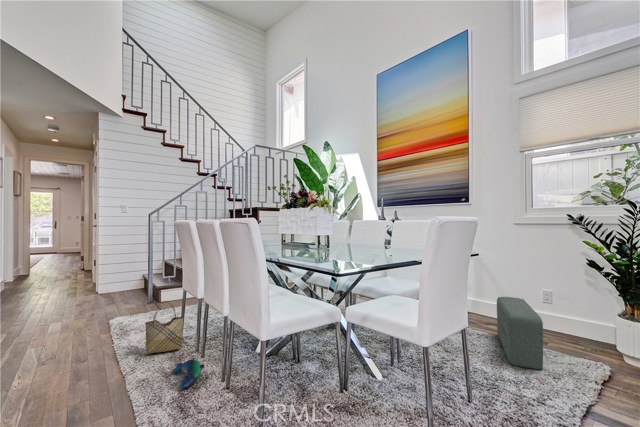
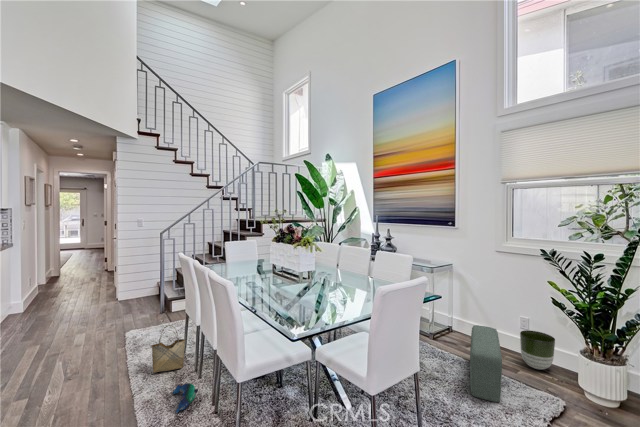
planter: none [546,302,585,341] -> present [520,330,555,370]

